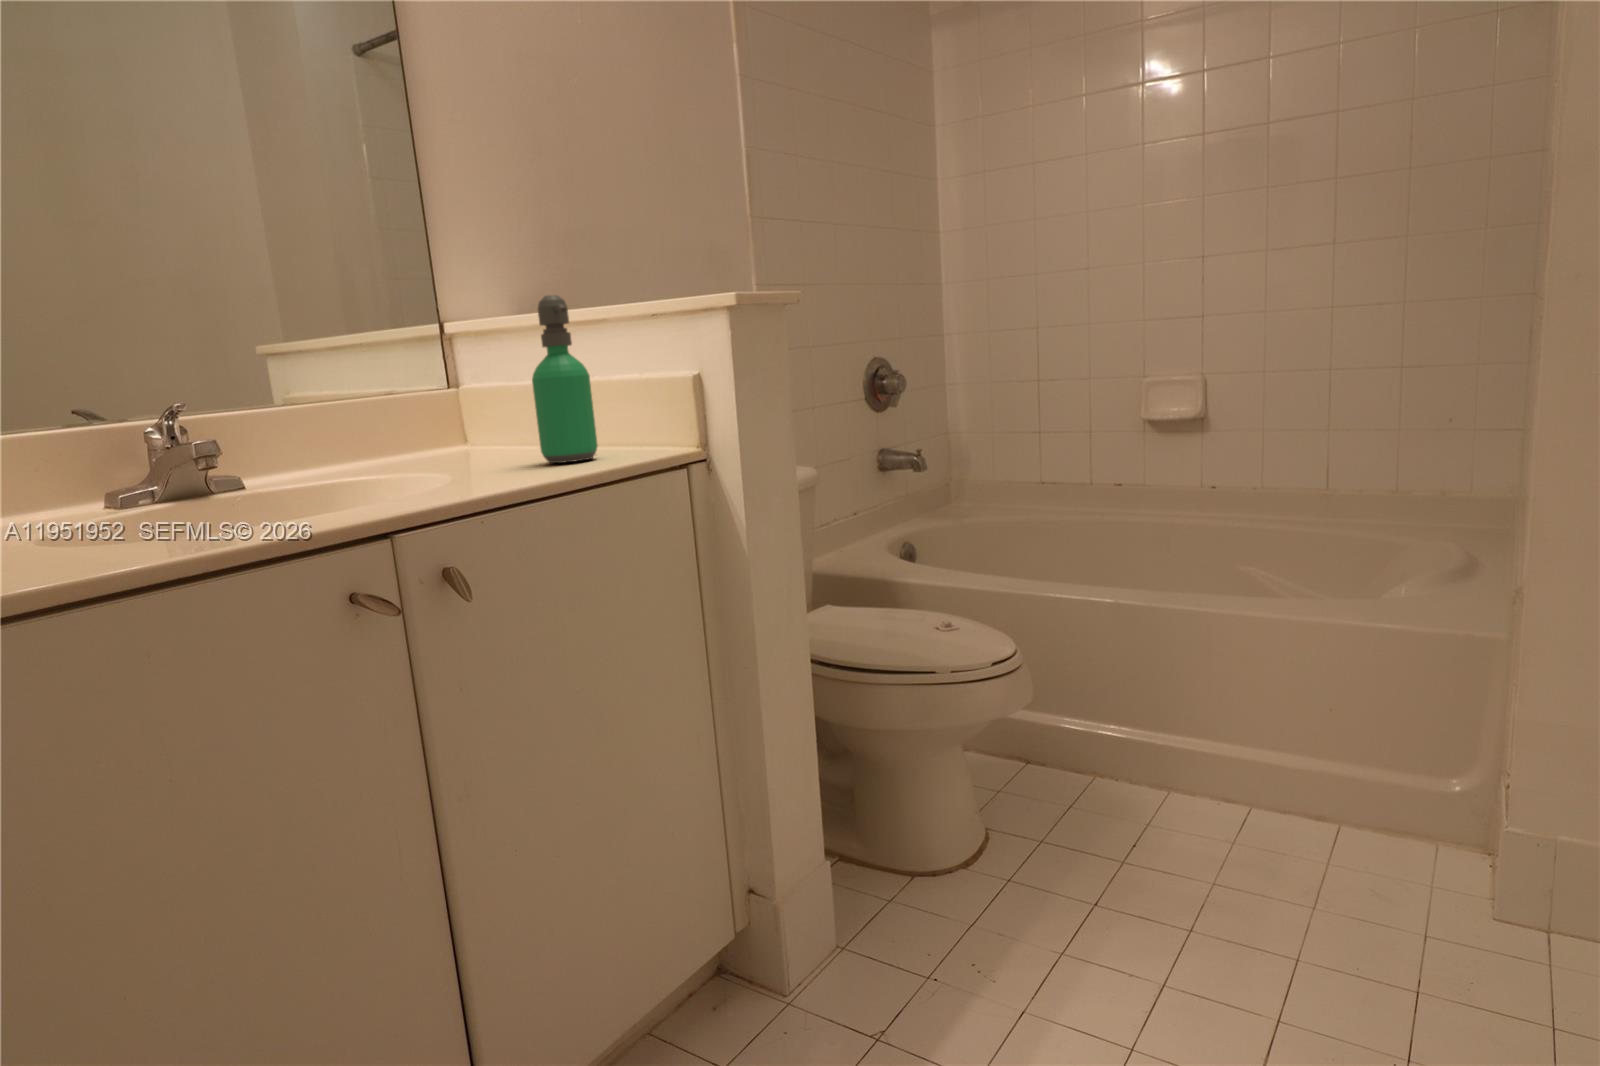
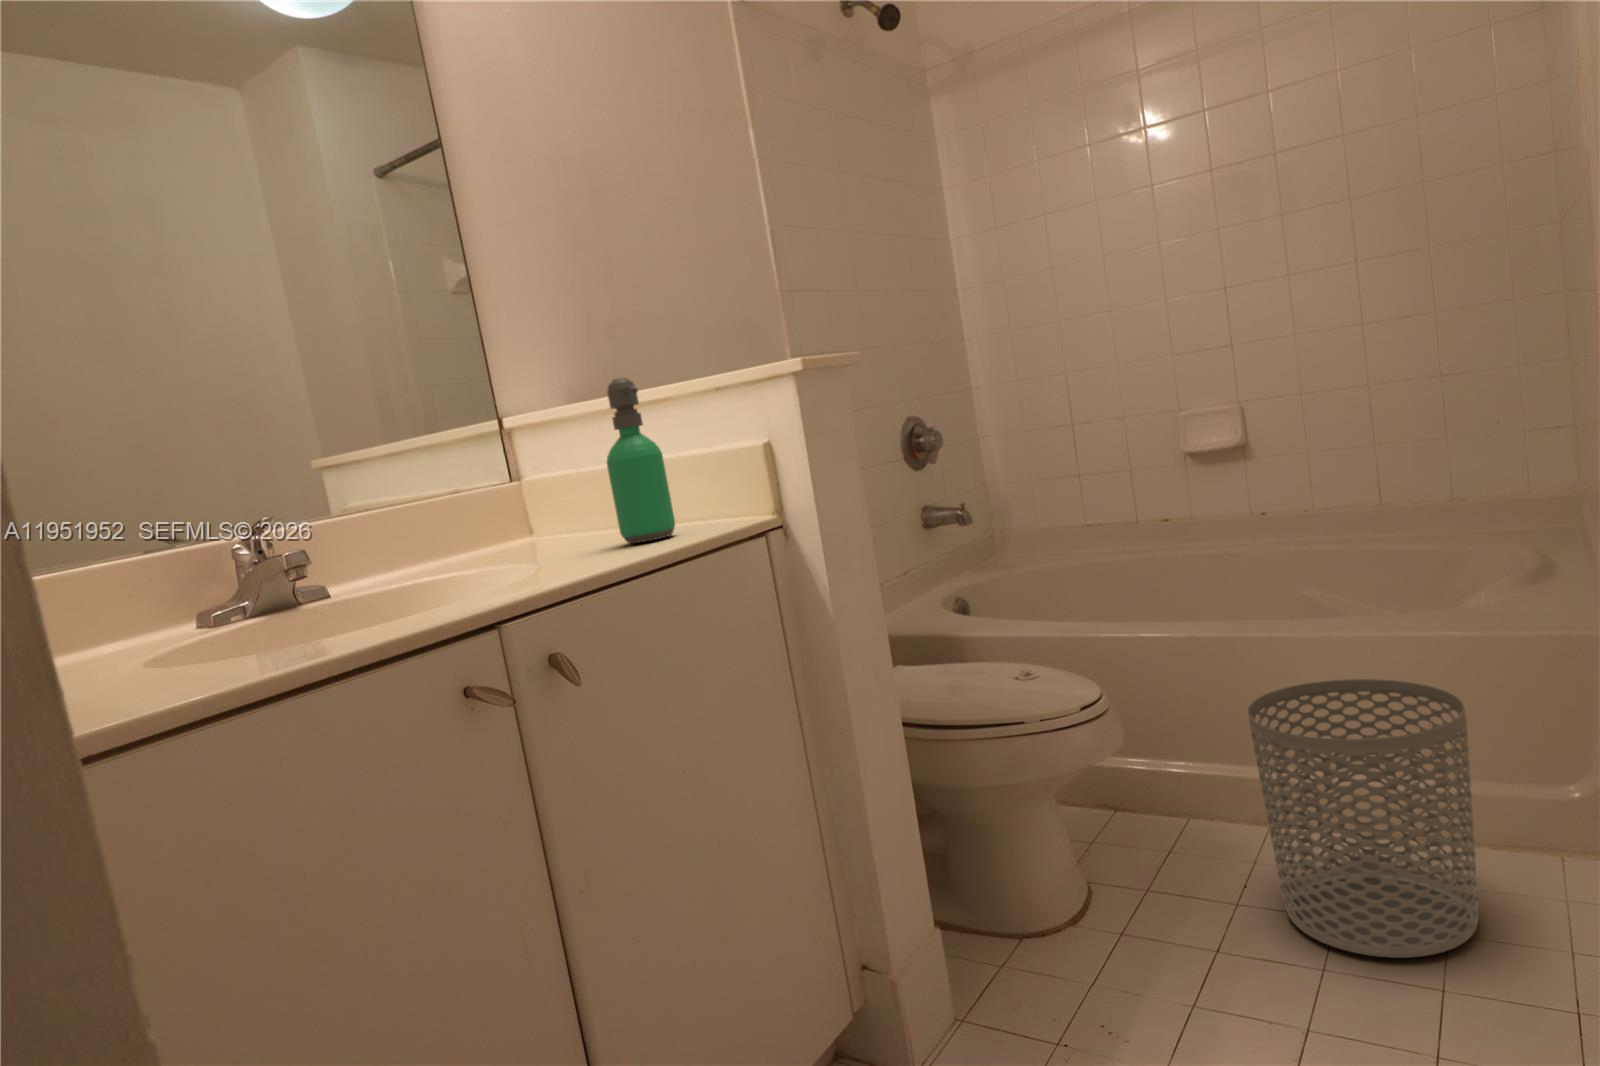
waste bin: none [1152,658,1356,926] -> present [1247,679,1479,958]

